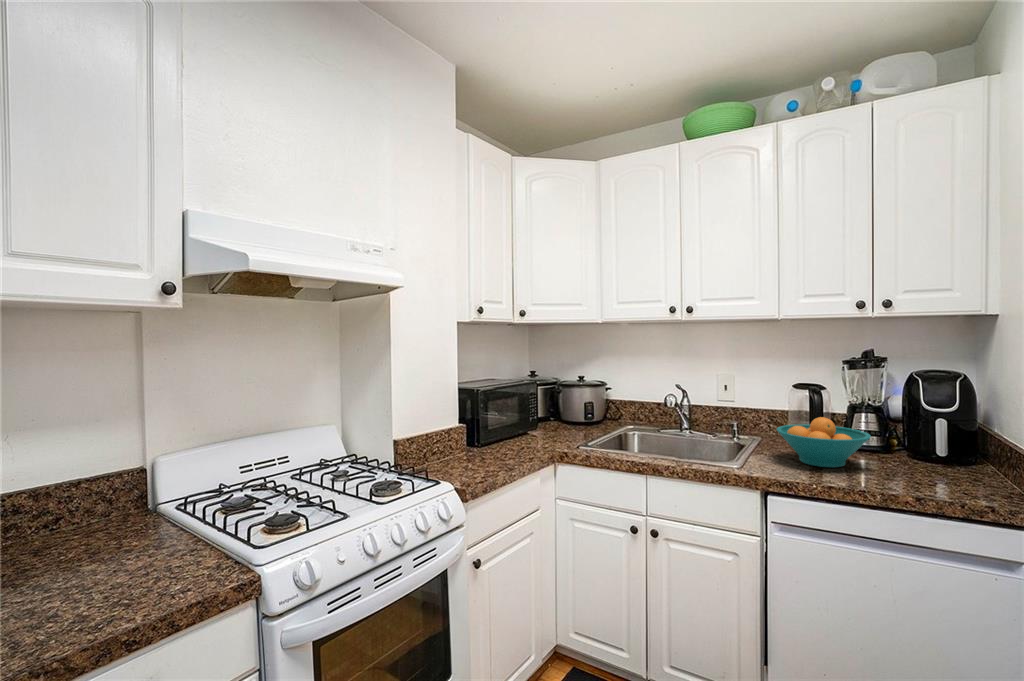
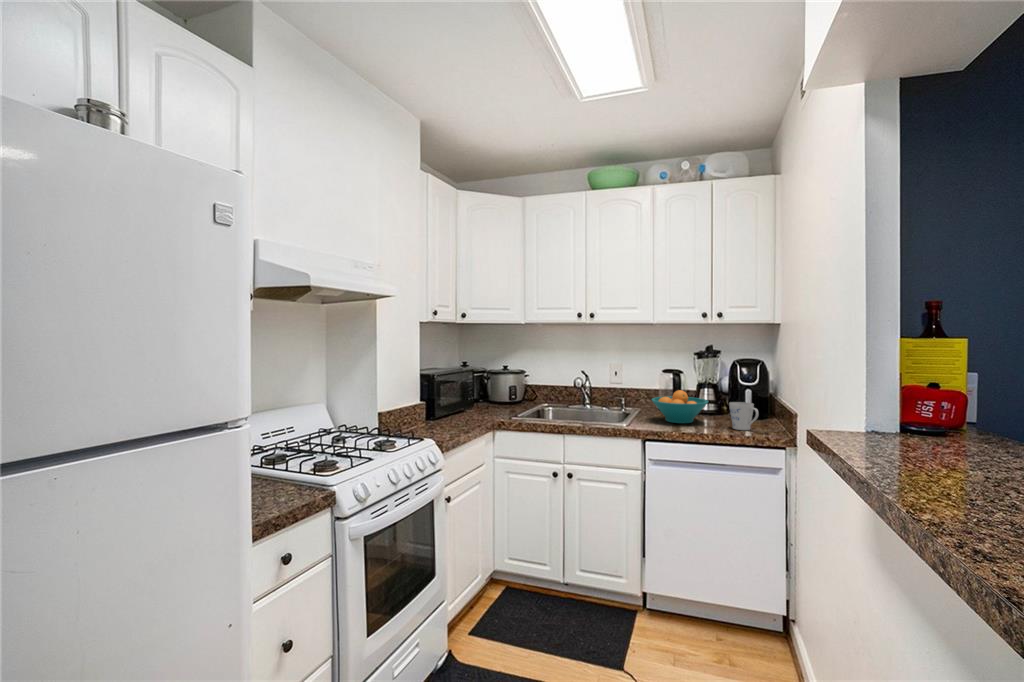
mug: none [909,440,966,487] -> present [729,402,759,430]

